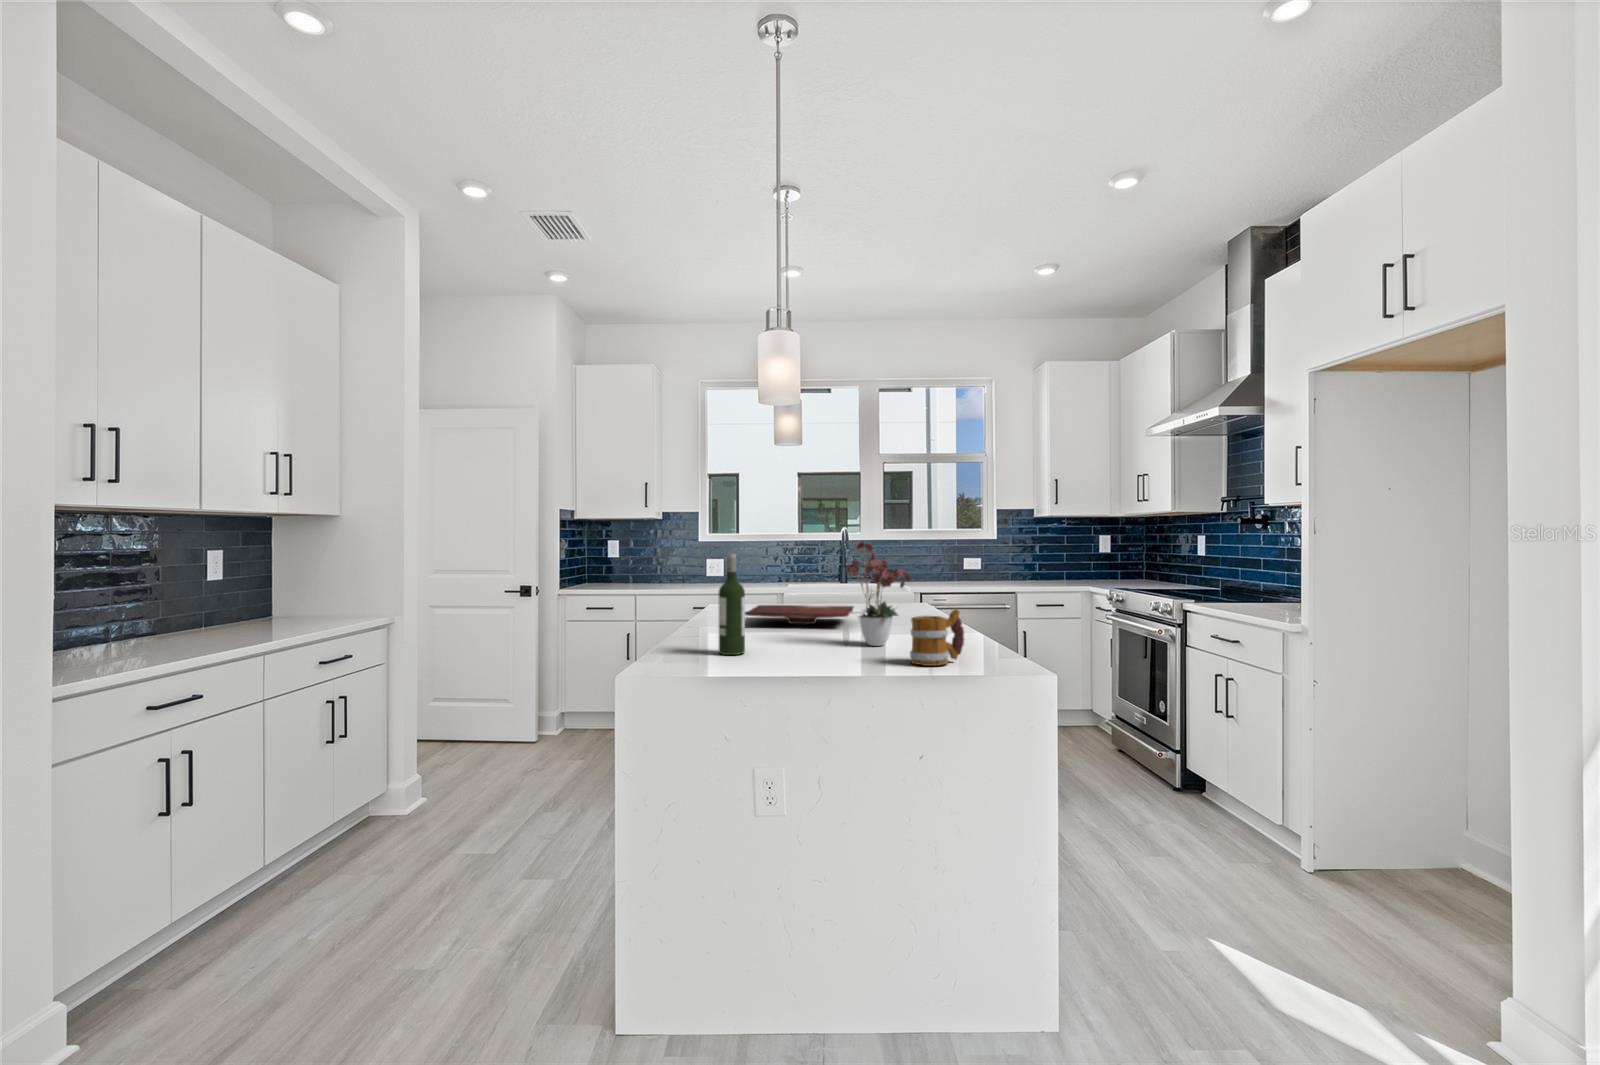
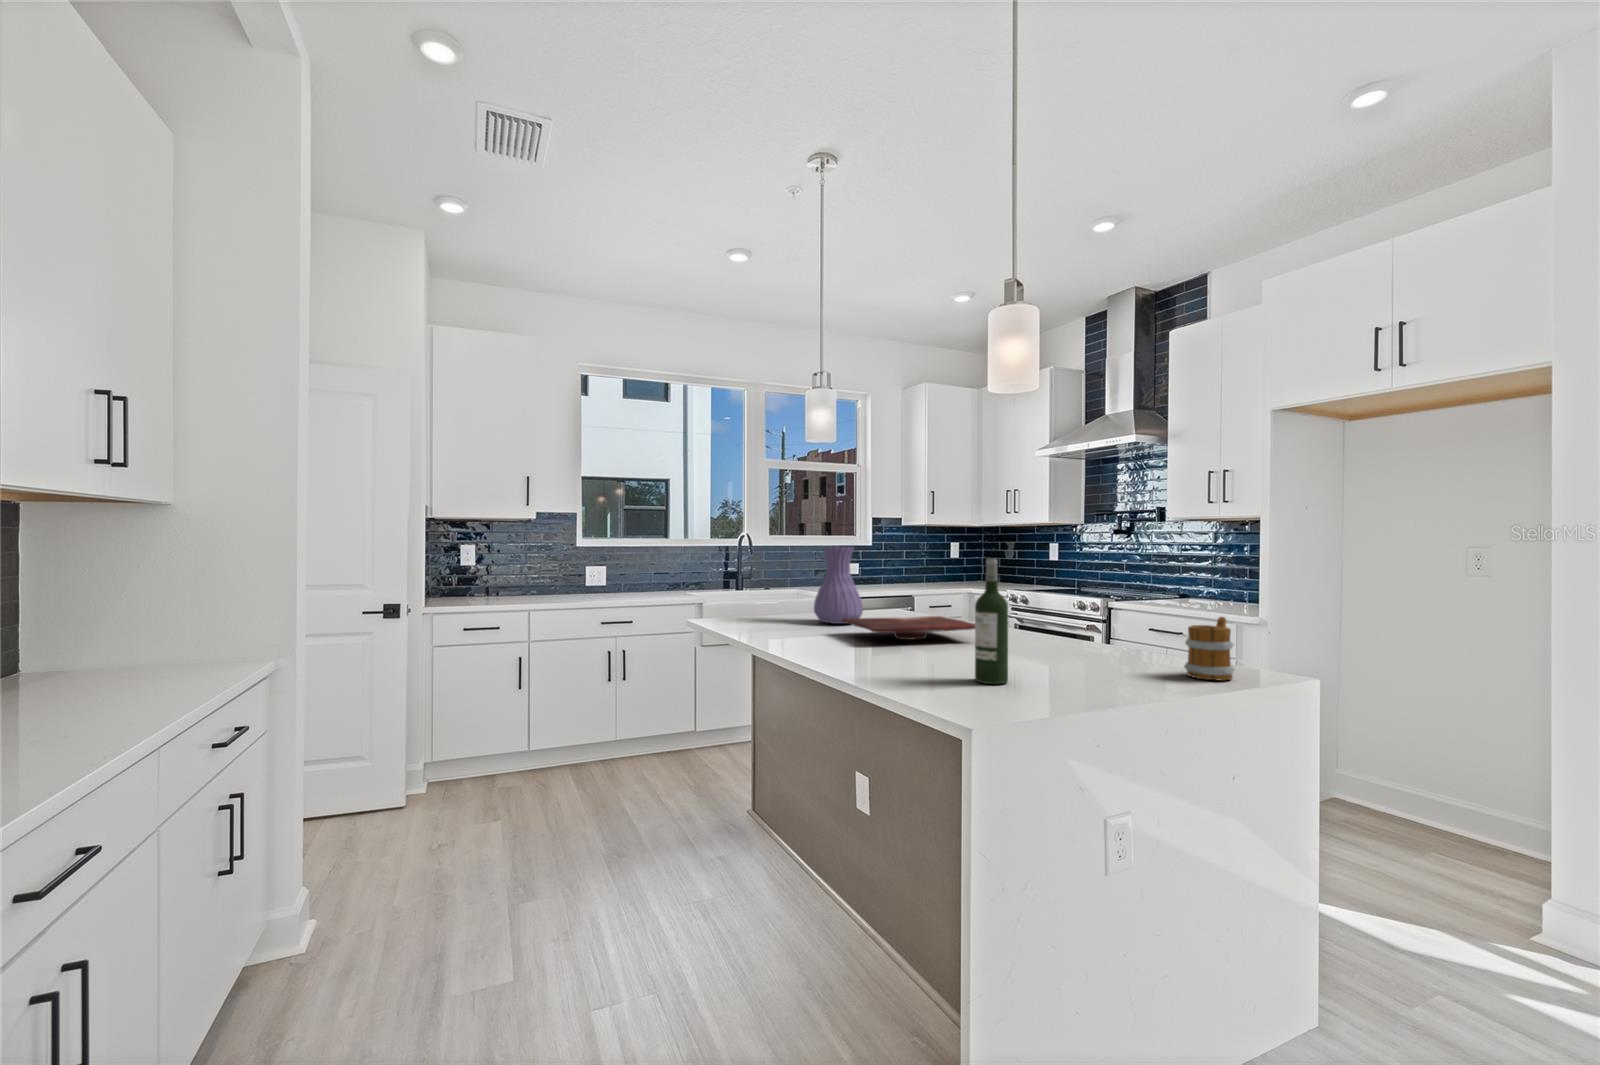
flower arrangement: present [846,541,911,646] -> none [1044,539,1125,661]
vase: none [771,542,814,610] -> present [814,547,863,624]

